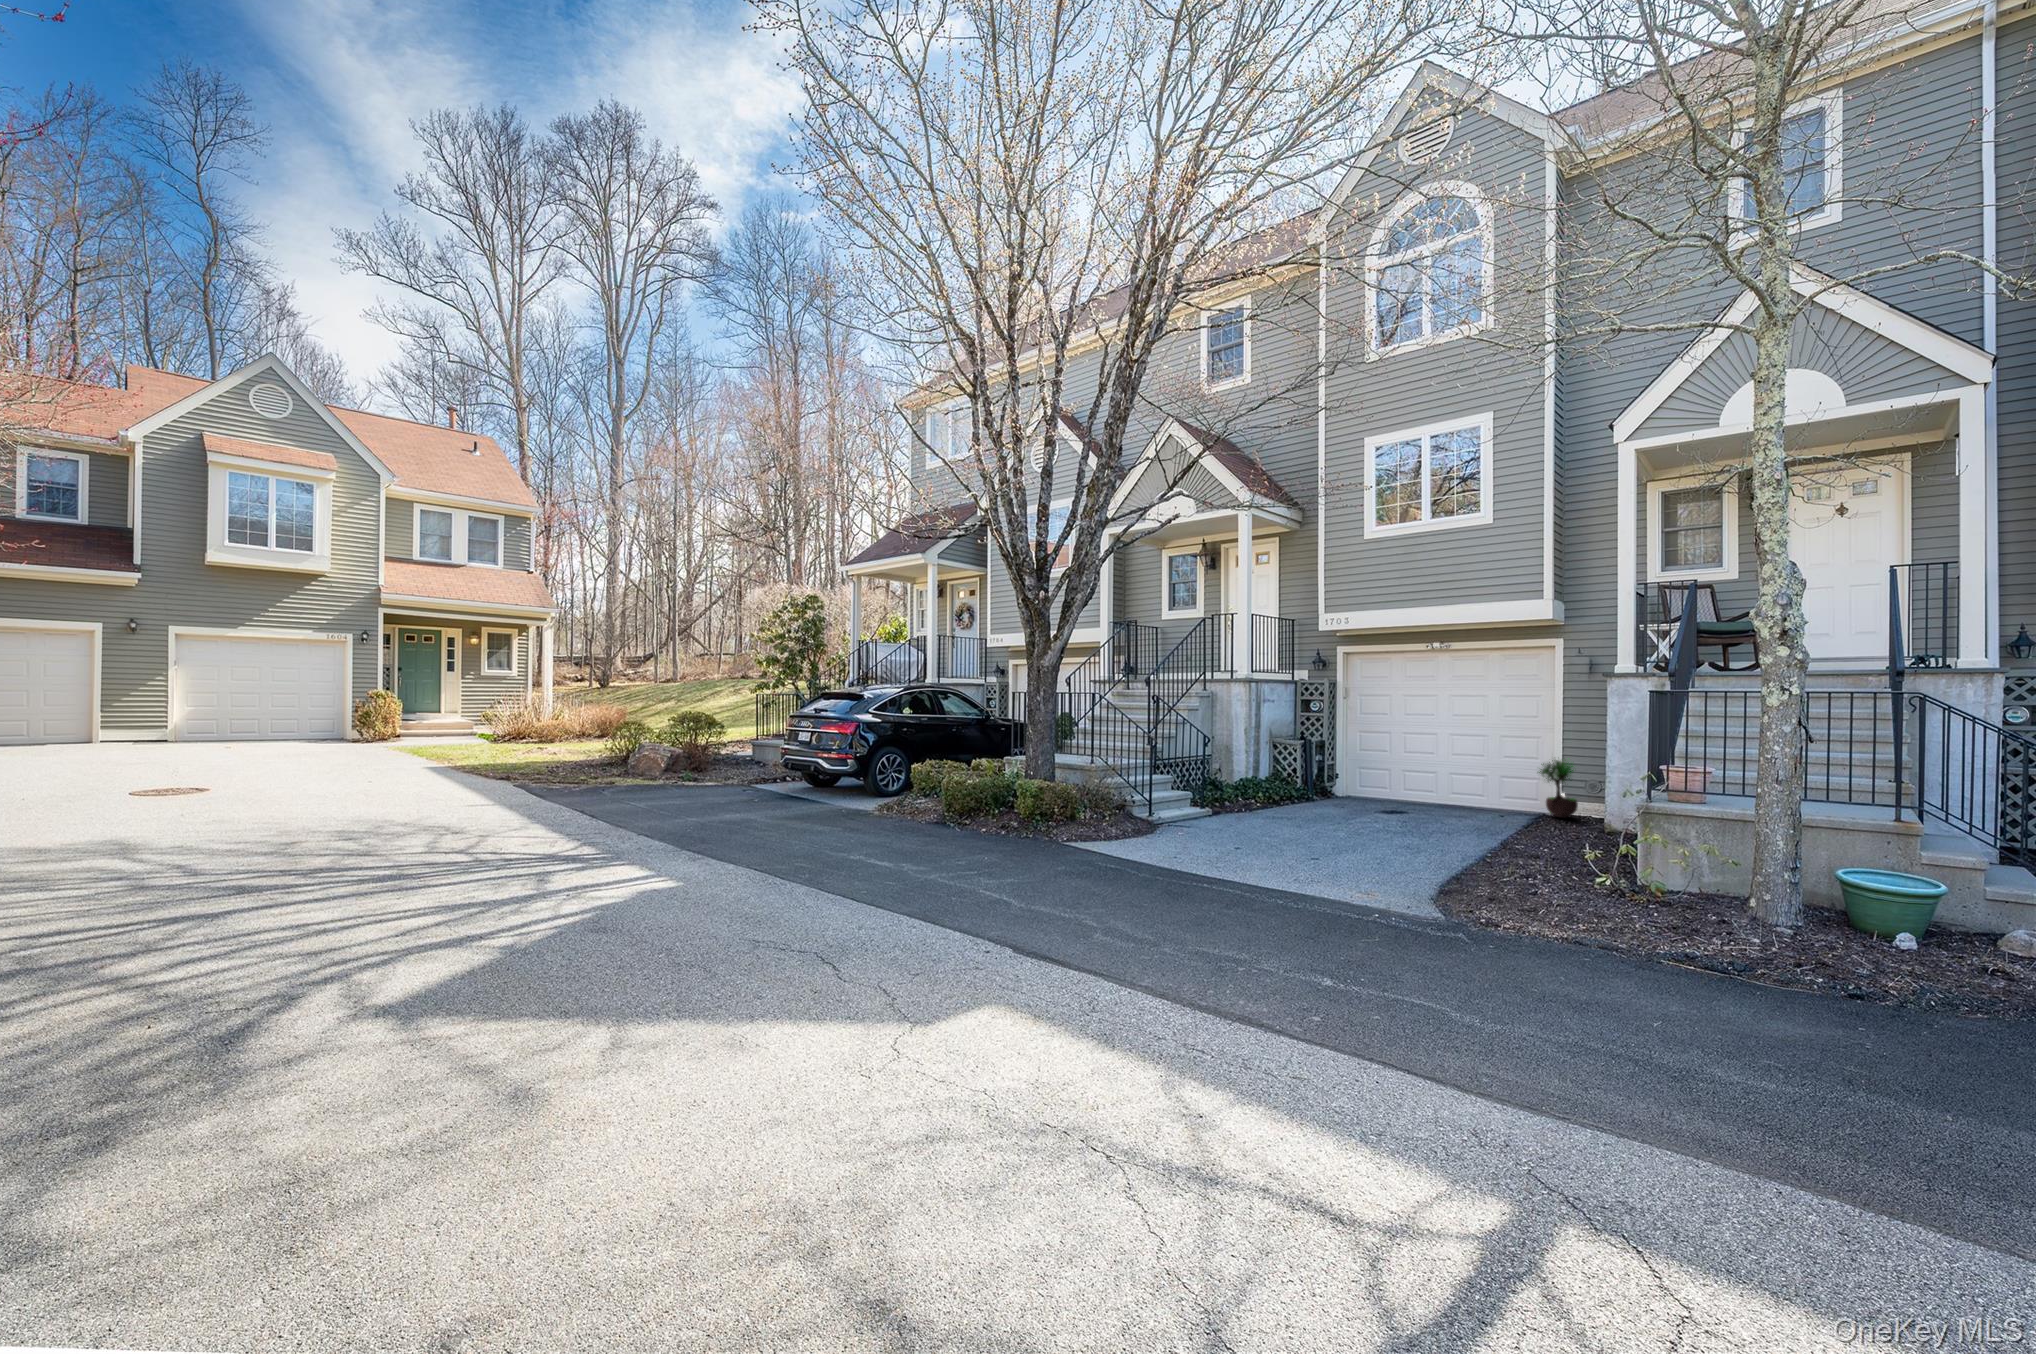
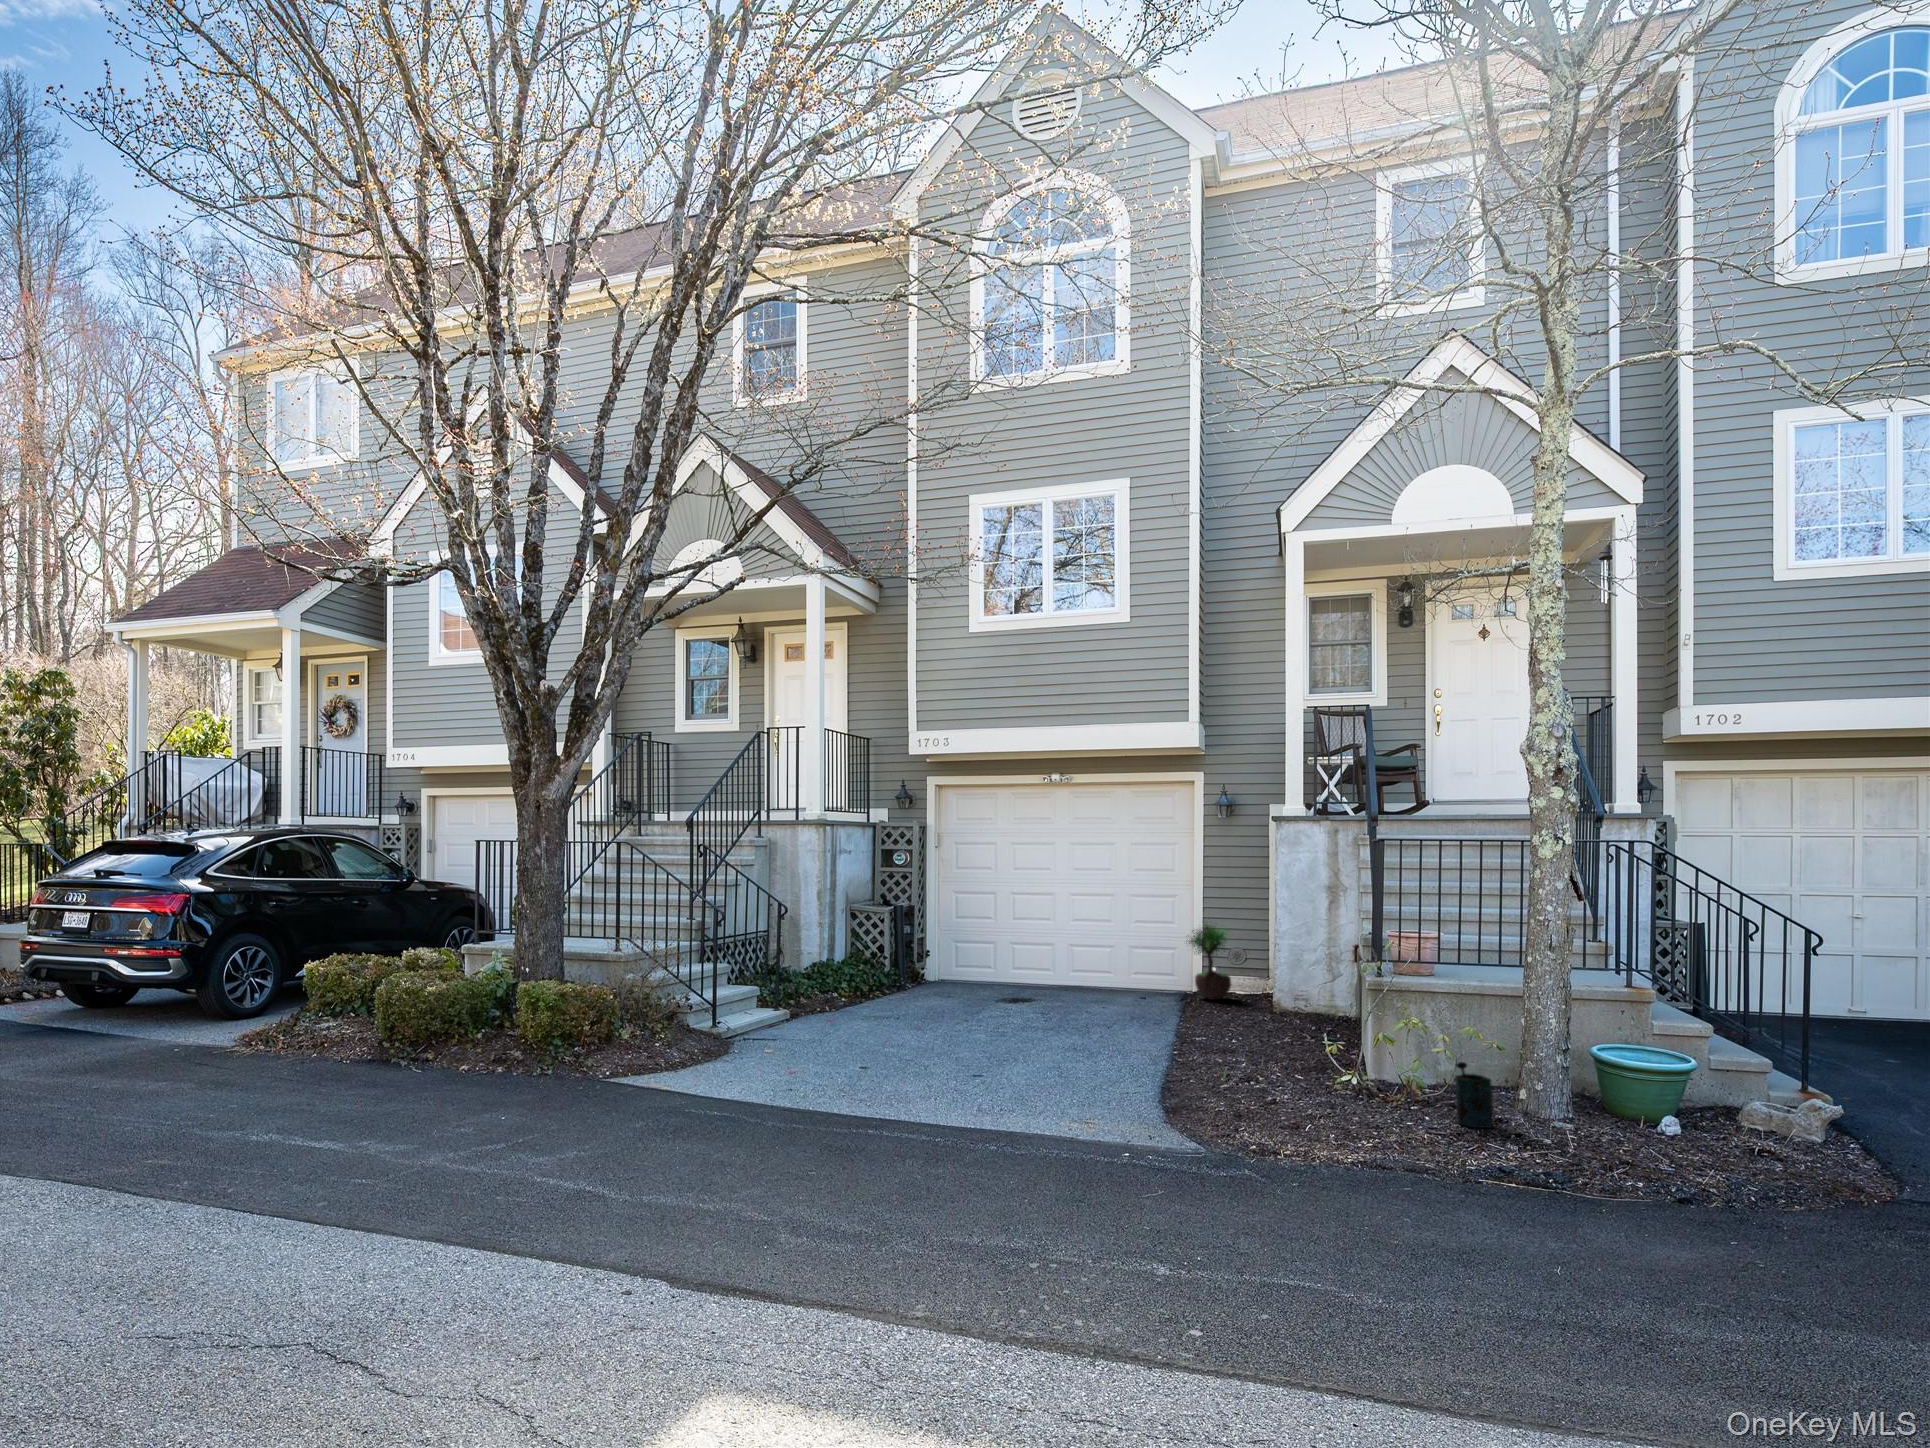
watering can: none [1680,862,1713,911] -> present [1455,1062,1494,1128]

